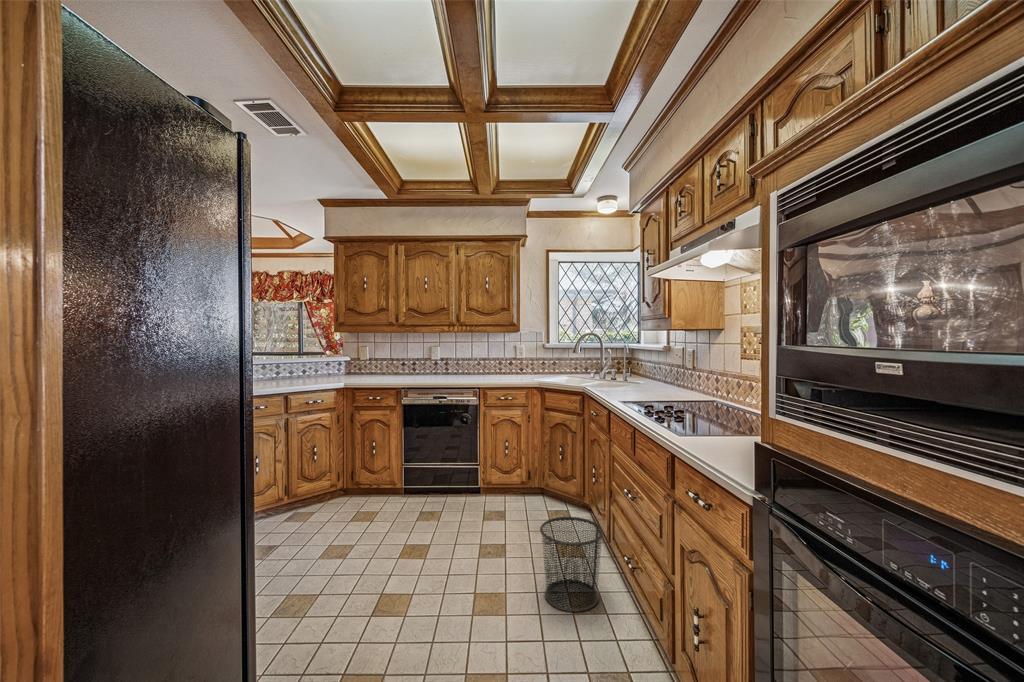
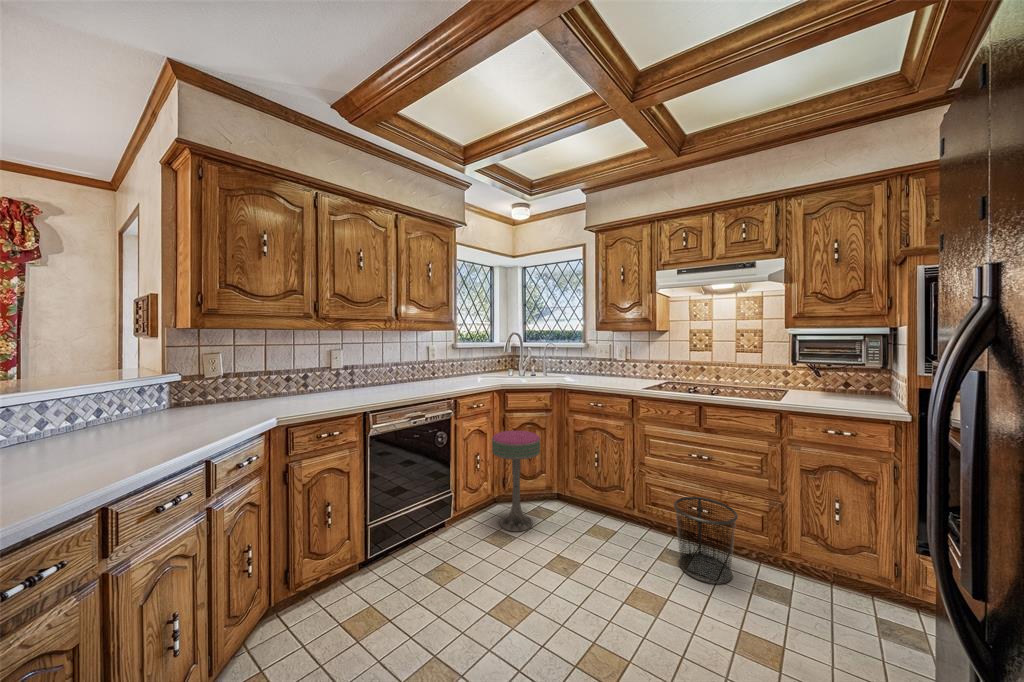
bar stool: none [496,425,541,515] -> present [492,430,540,532]

